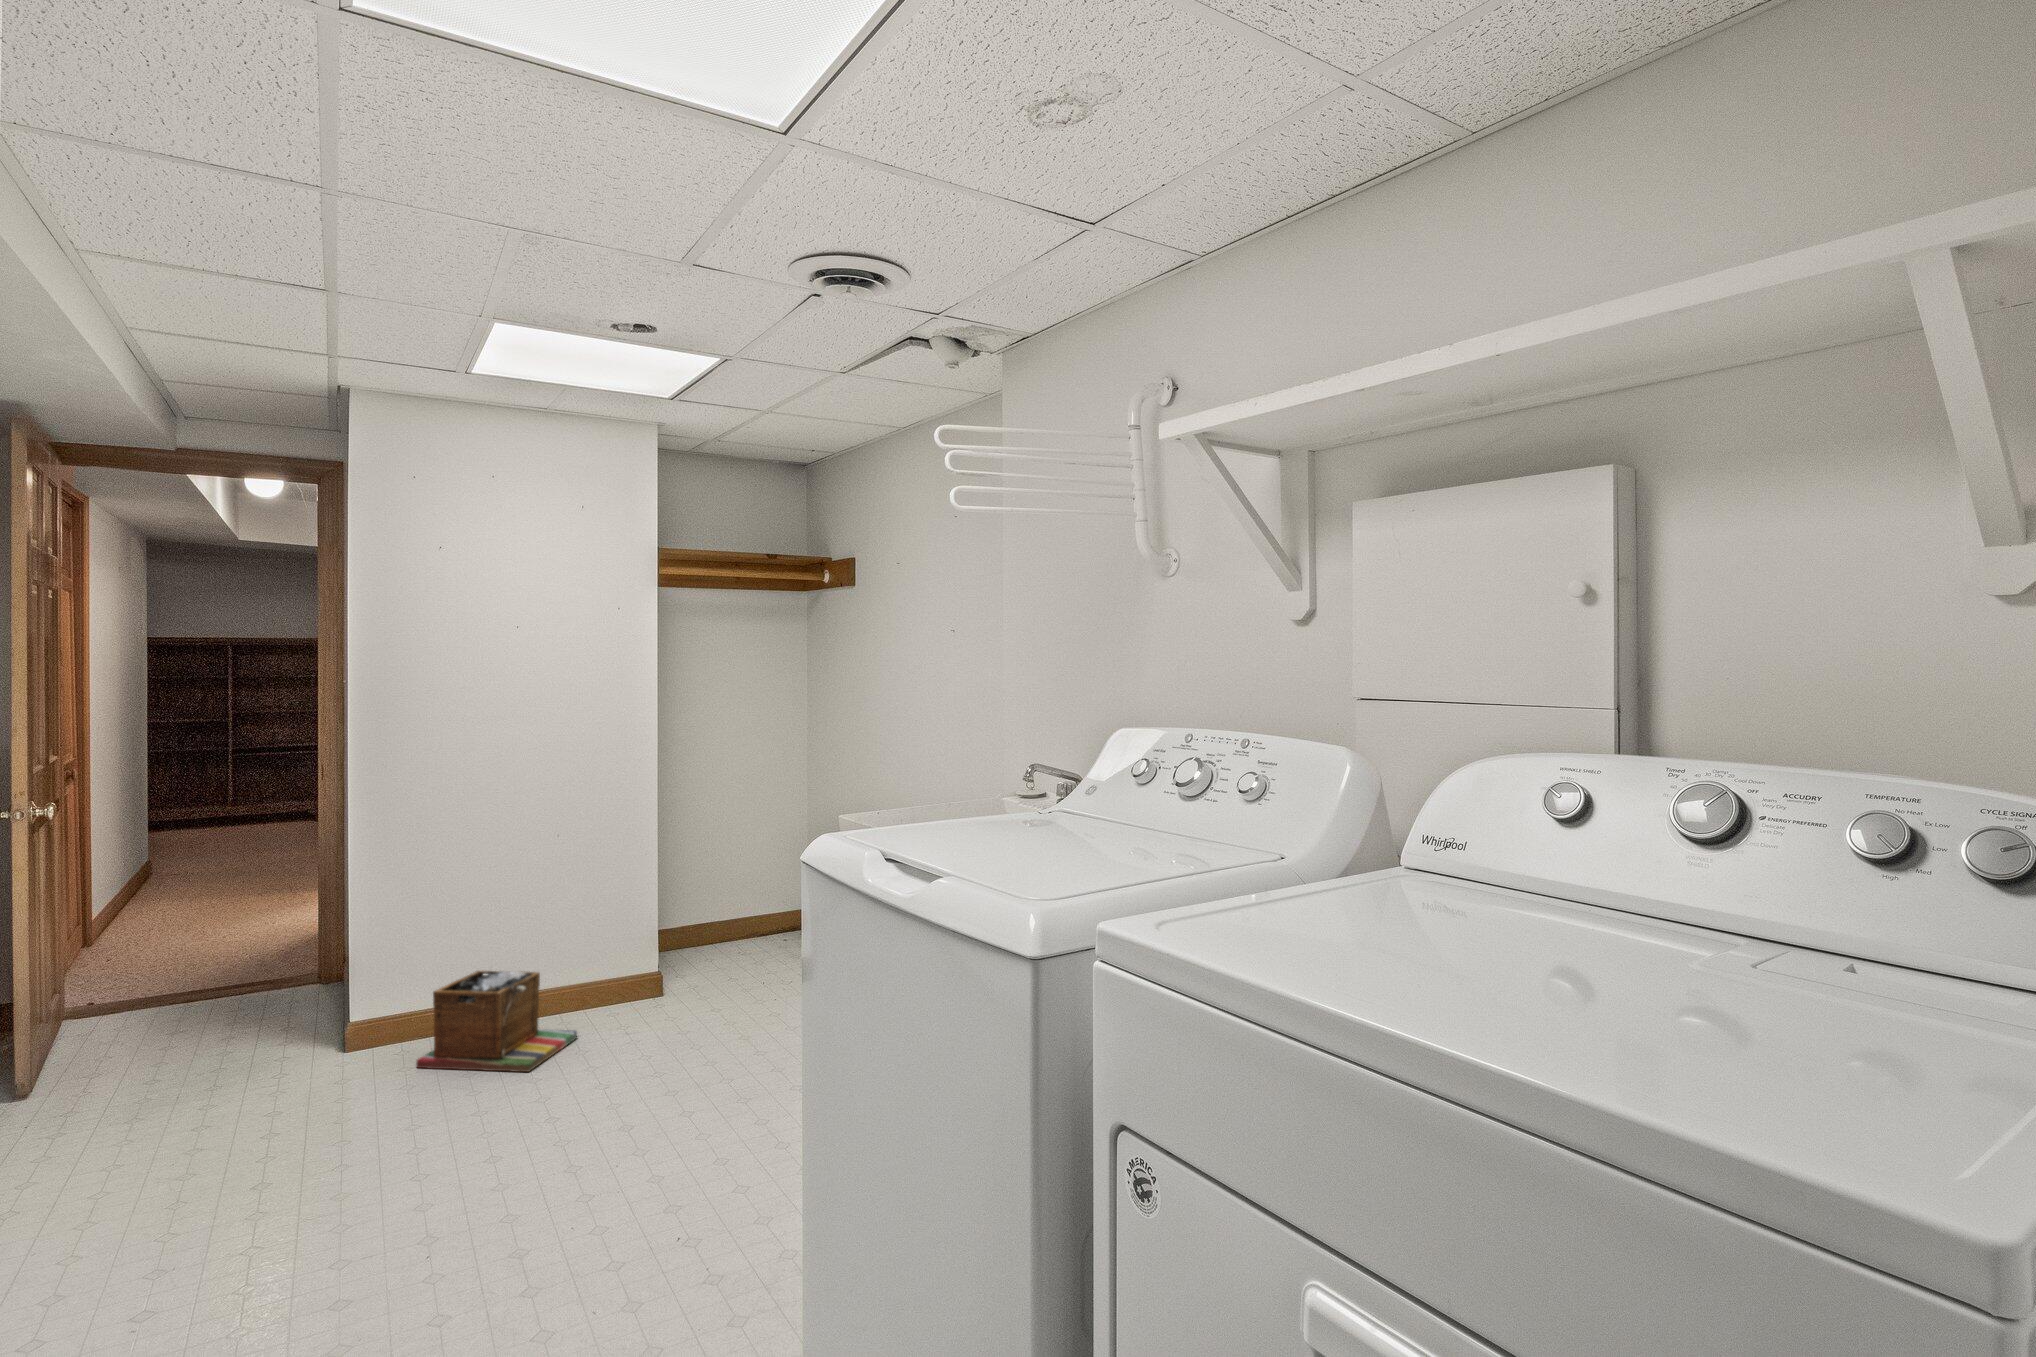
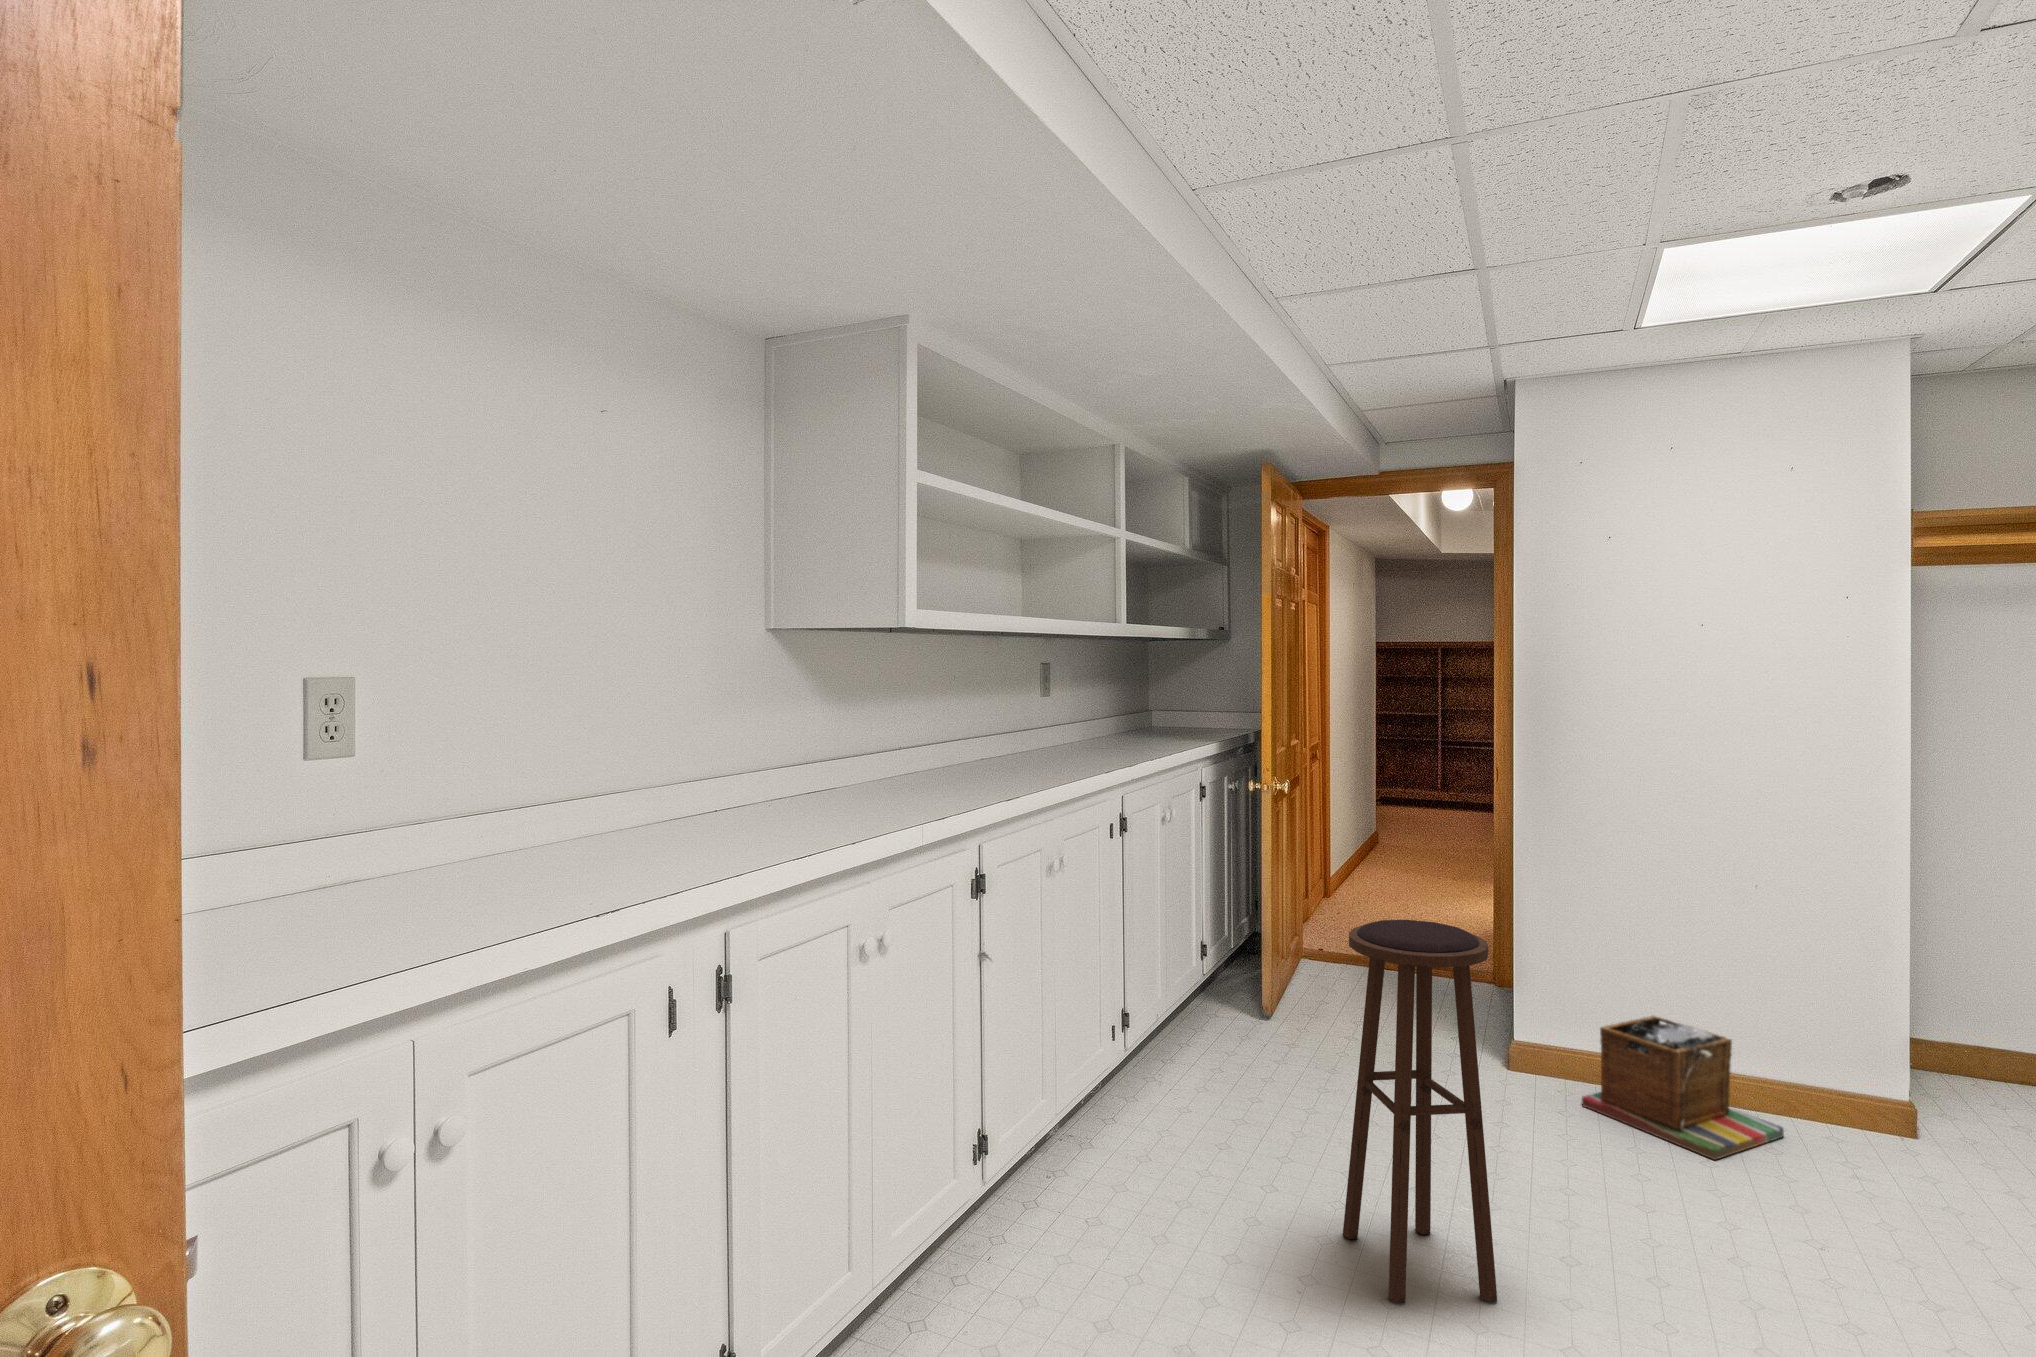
stool: none [173,918,353,1302] -> present [1343,920,1497,1303]

